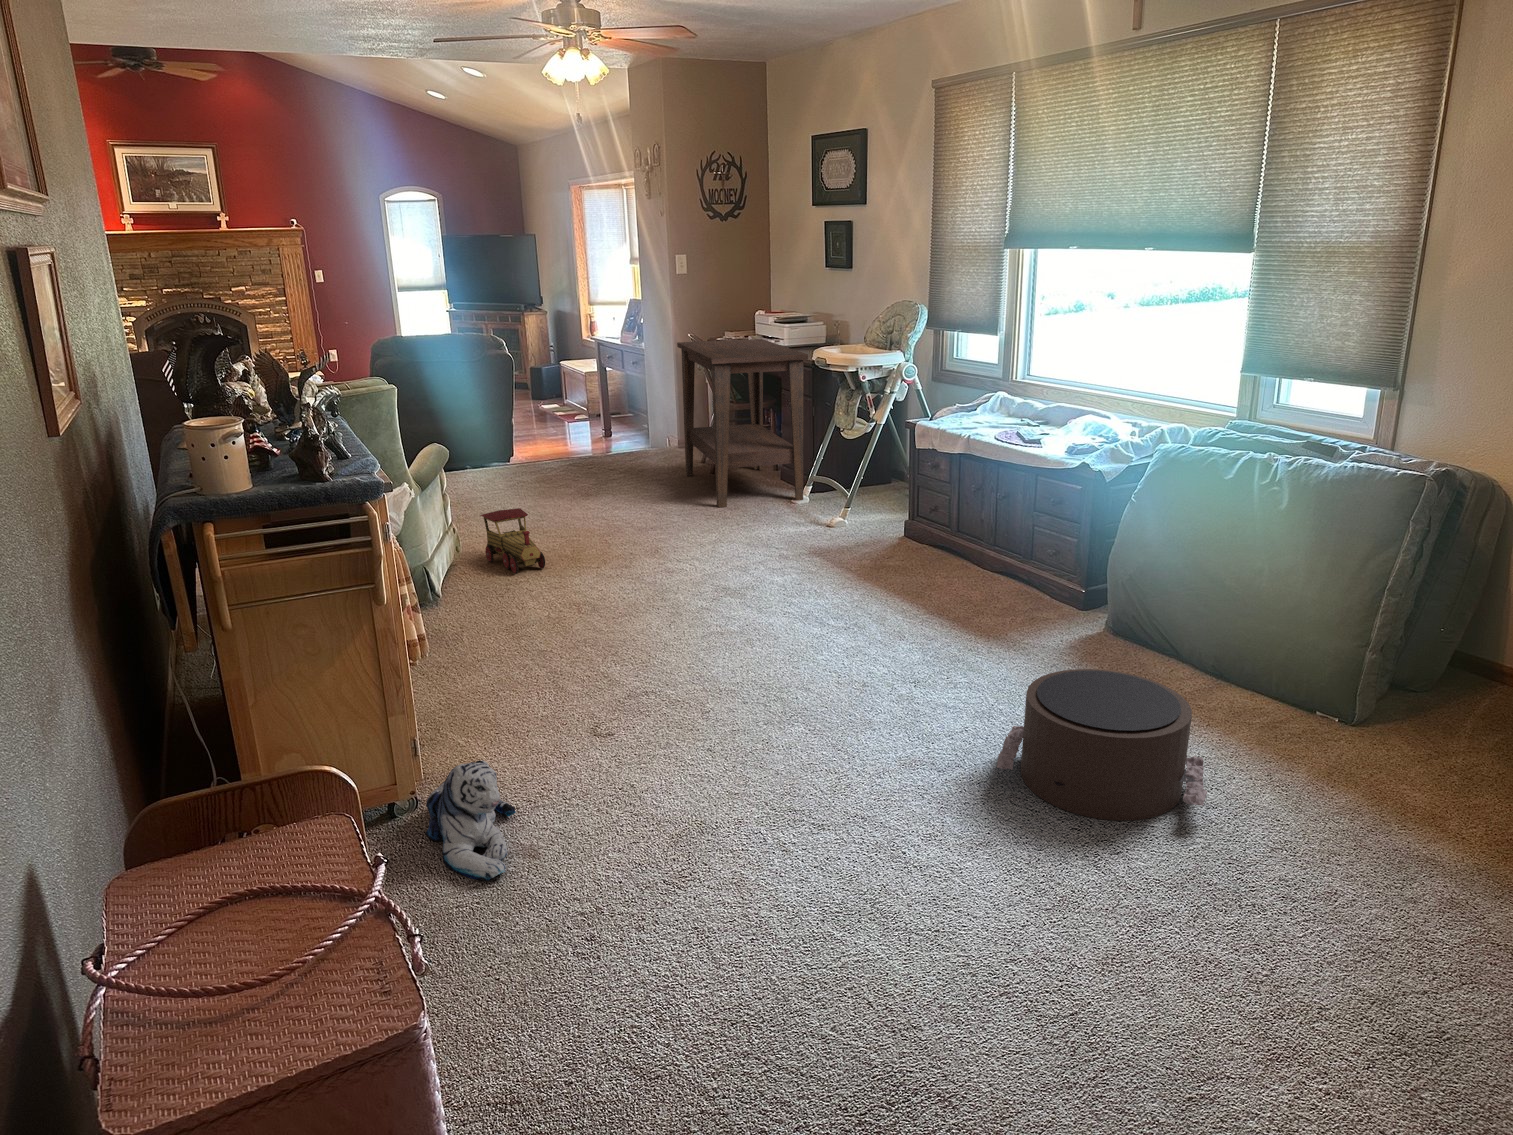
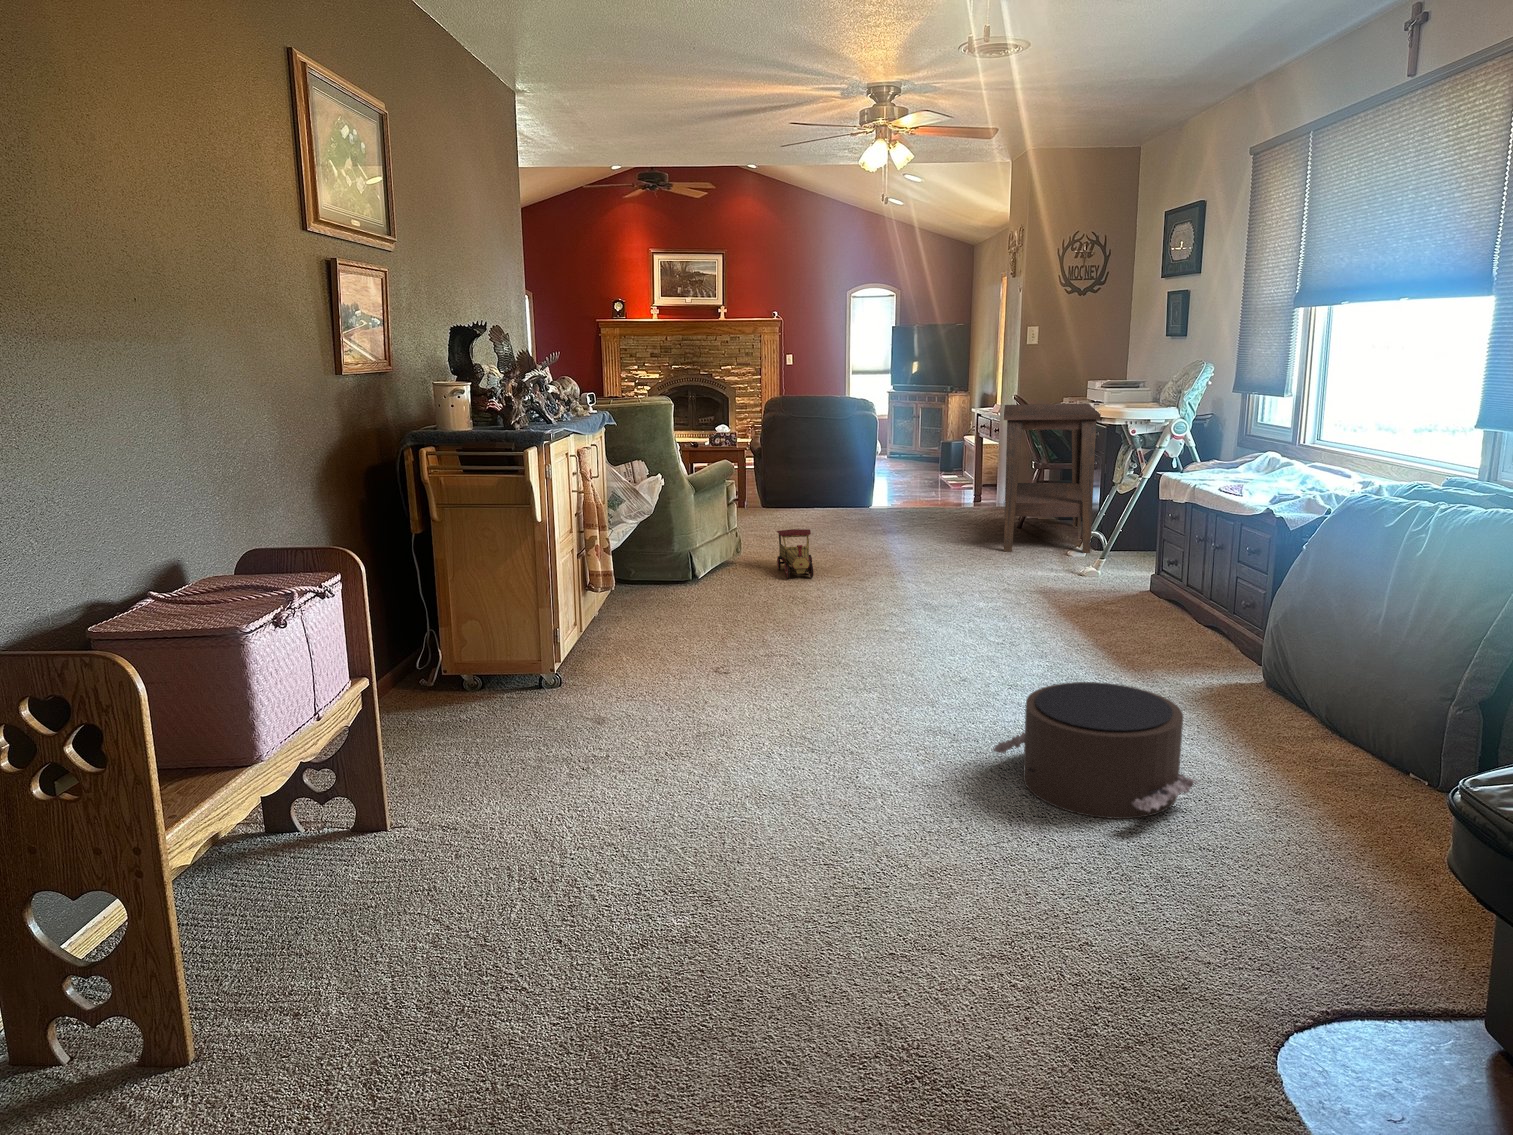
plush toy: present [425,760,516,881] -> none [565,663,632,743]

